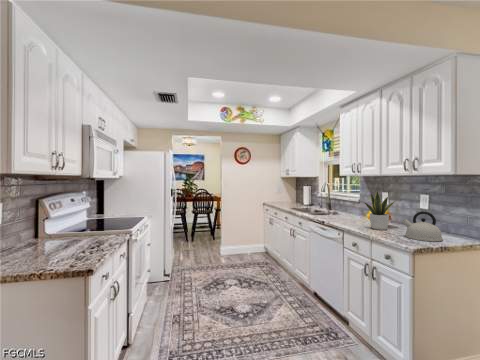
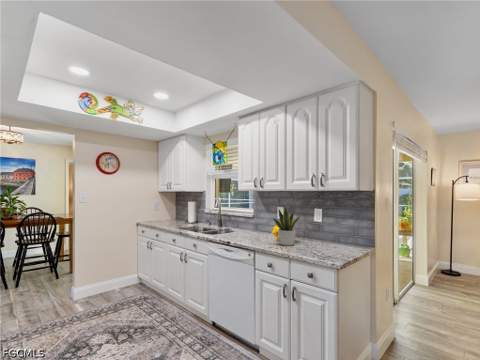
kettle: present [402,211,443,242] -> none [312,225,345,253]

